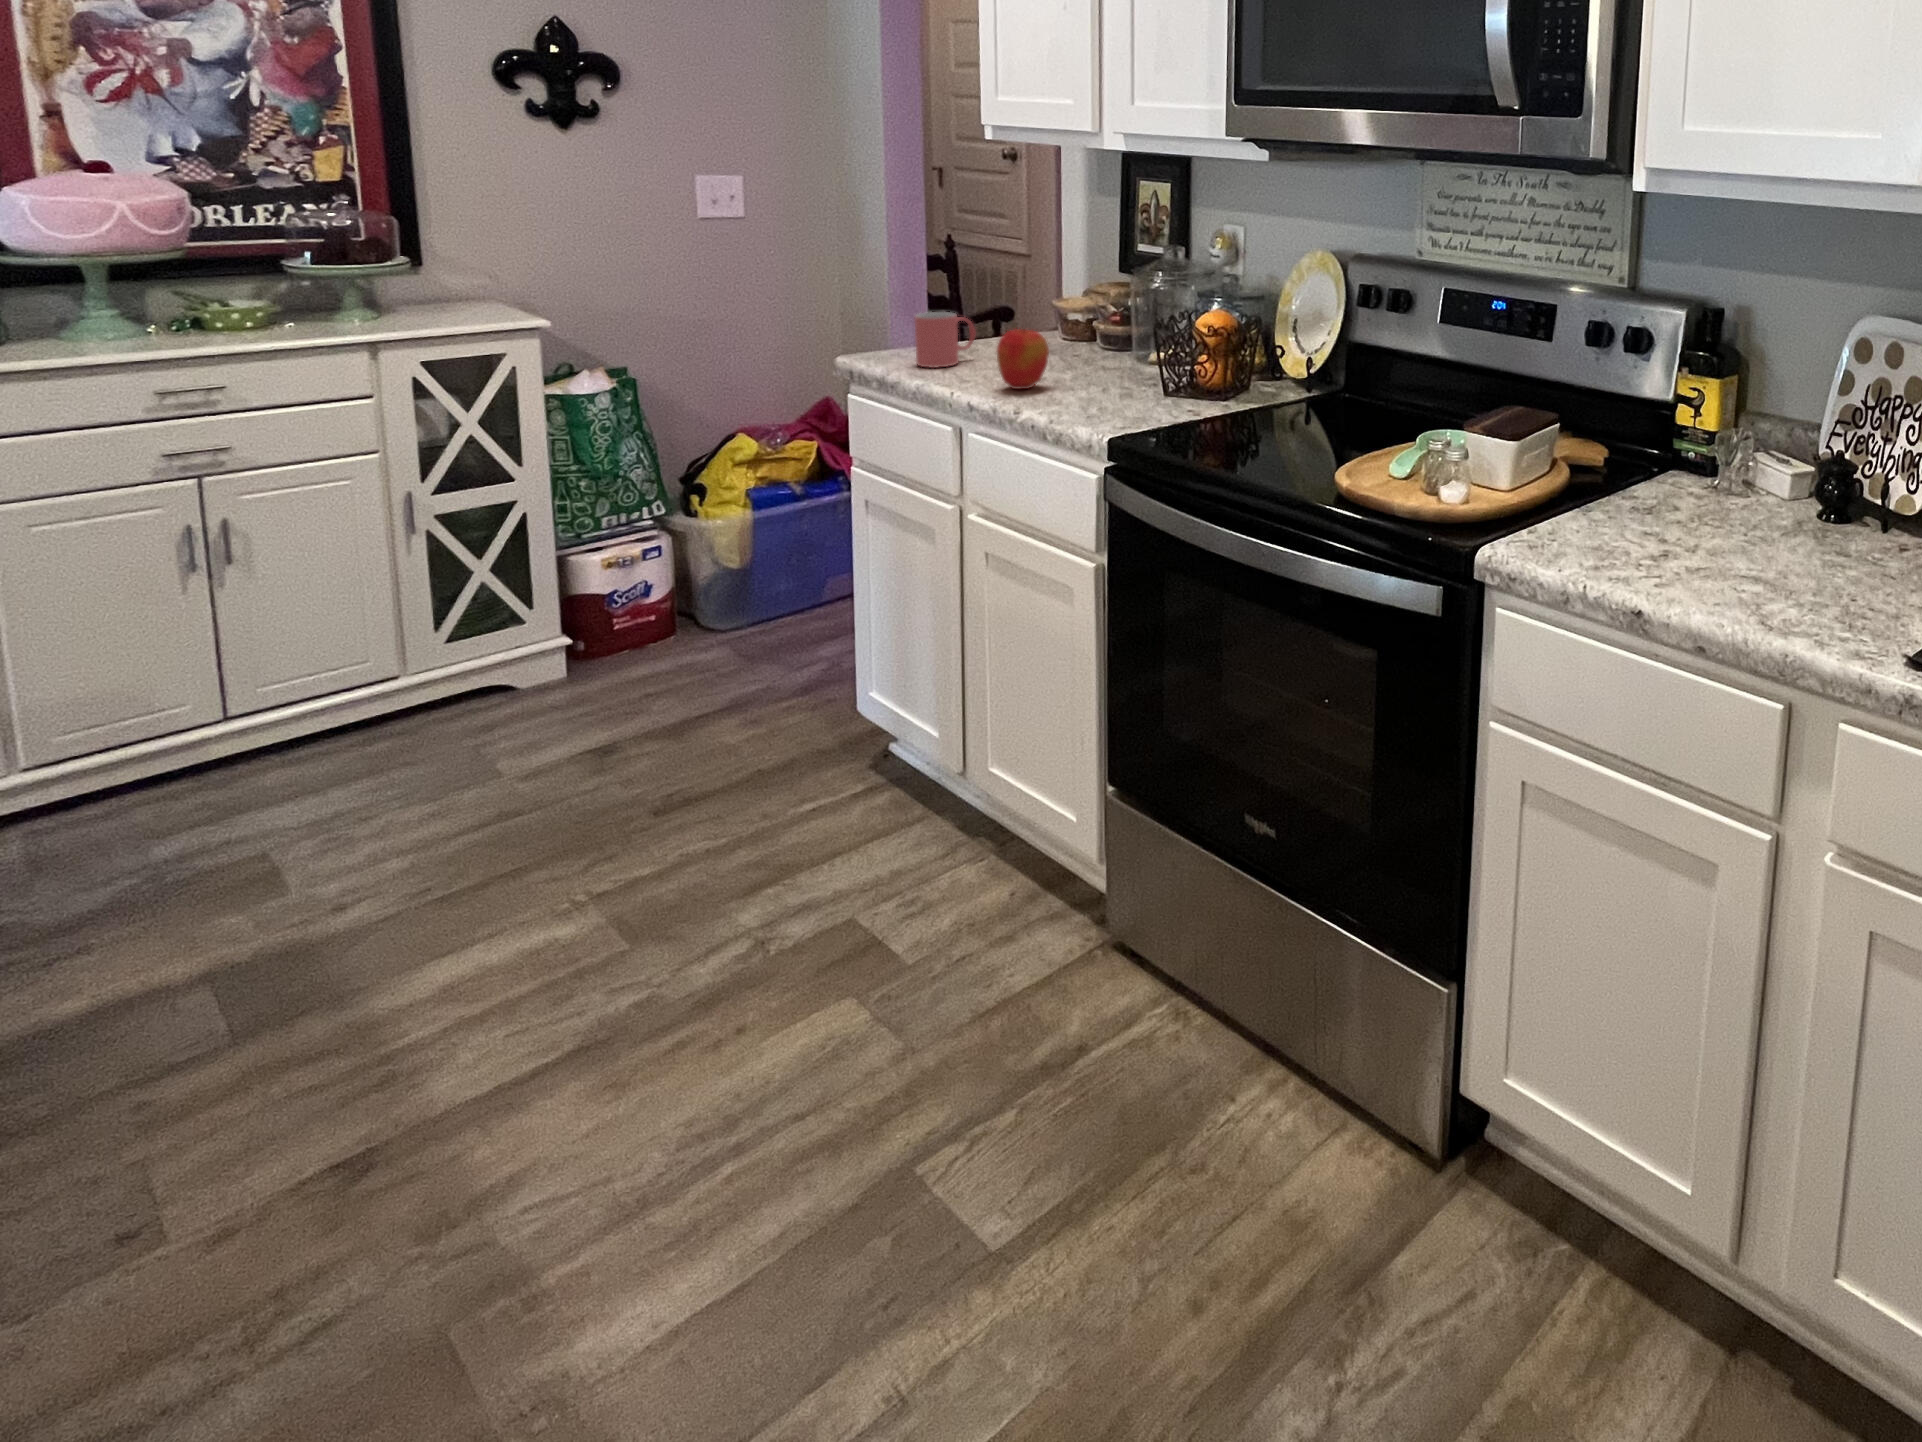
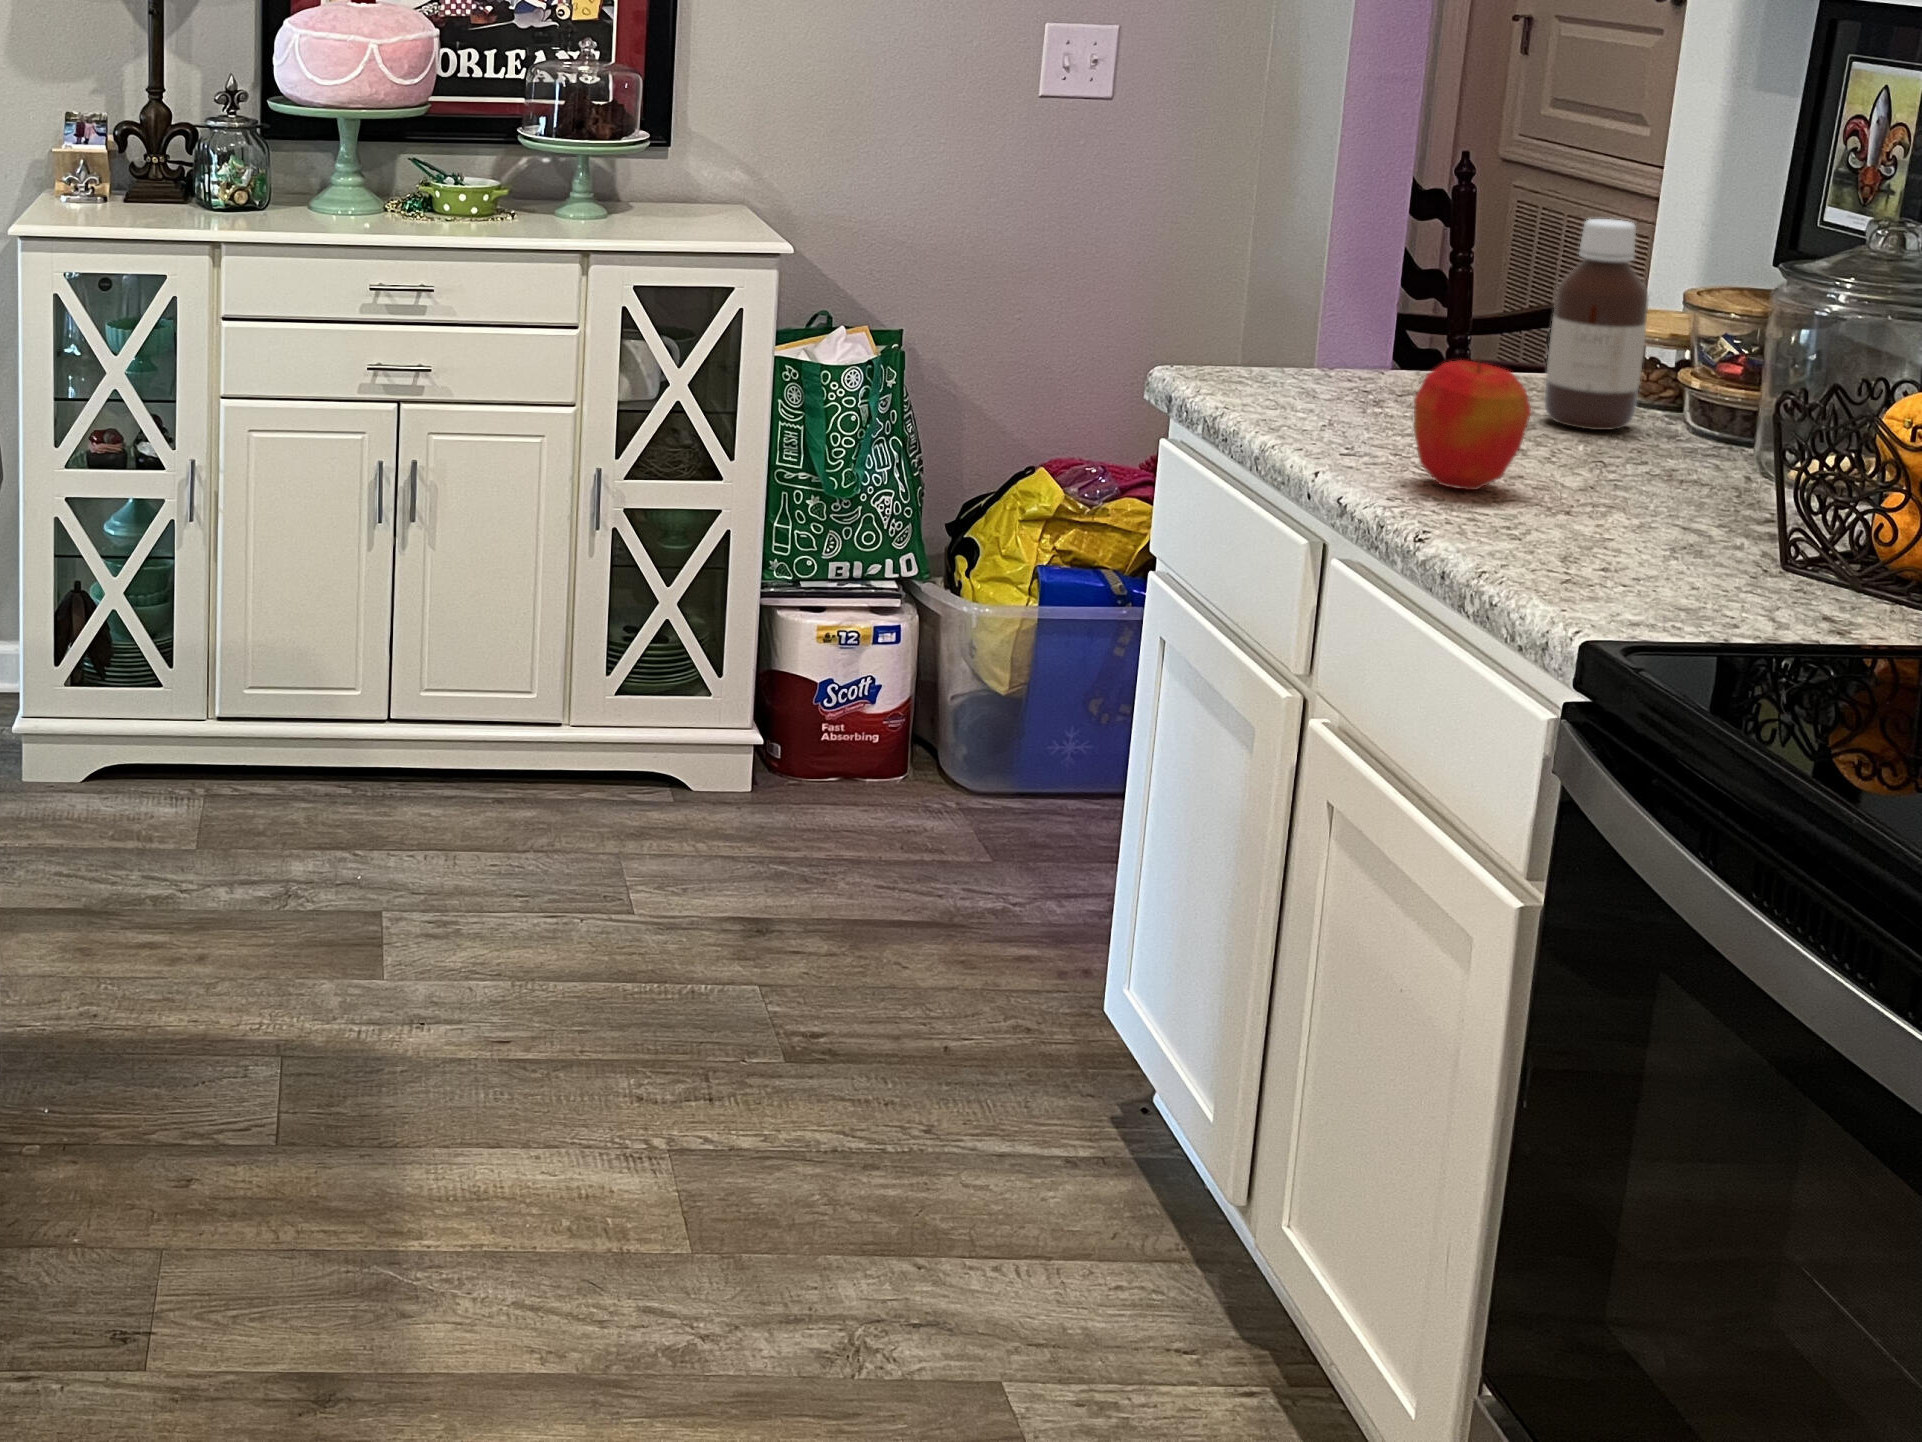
bottle: none [1041,259,1081,356] -> present [1544,219,1648,430]
mug: present [915,312,976,368] -> none [1279,301,1407,414]

